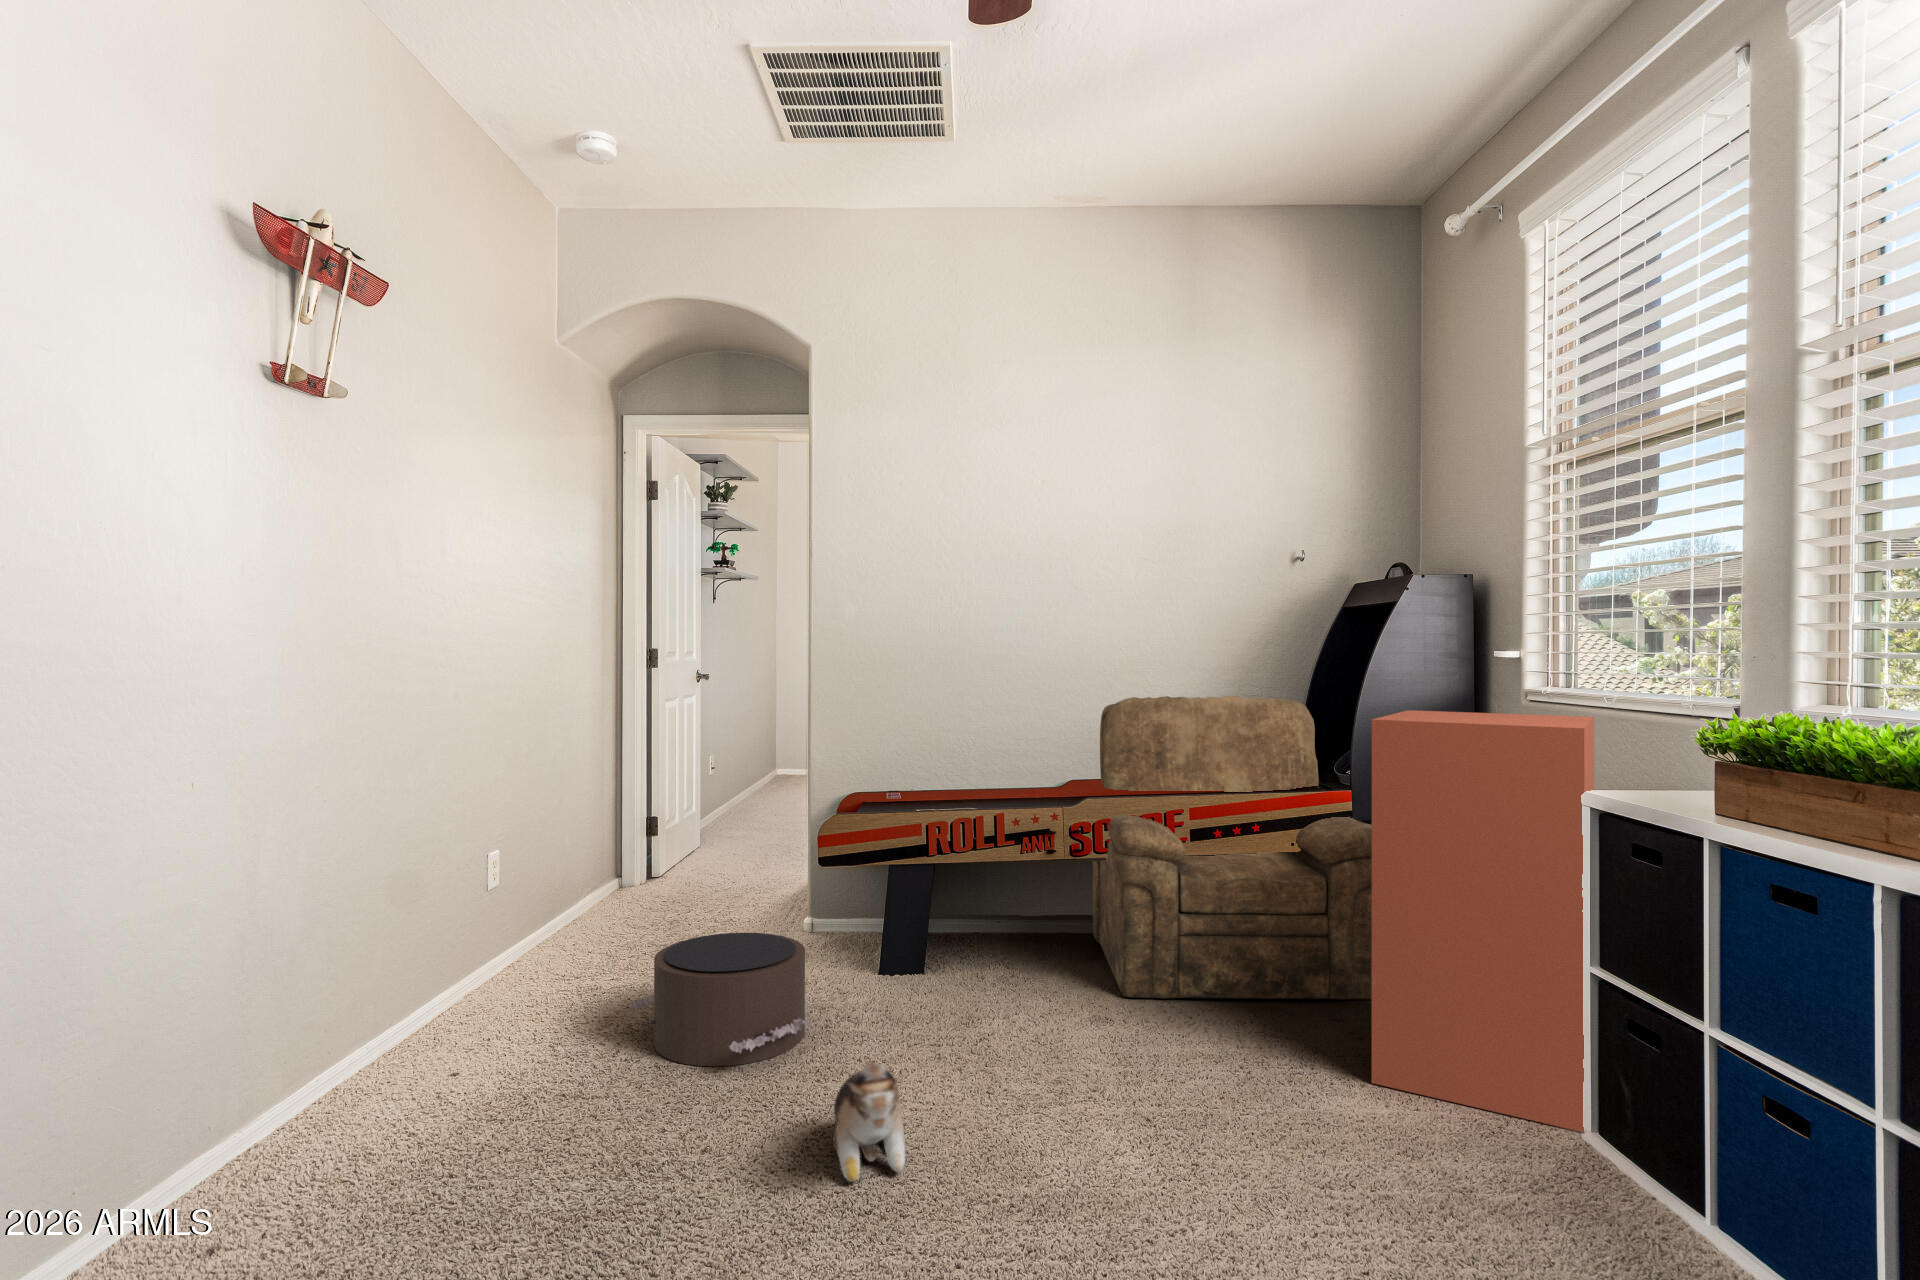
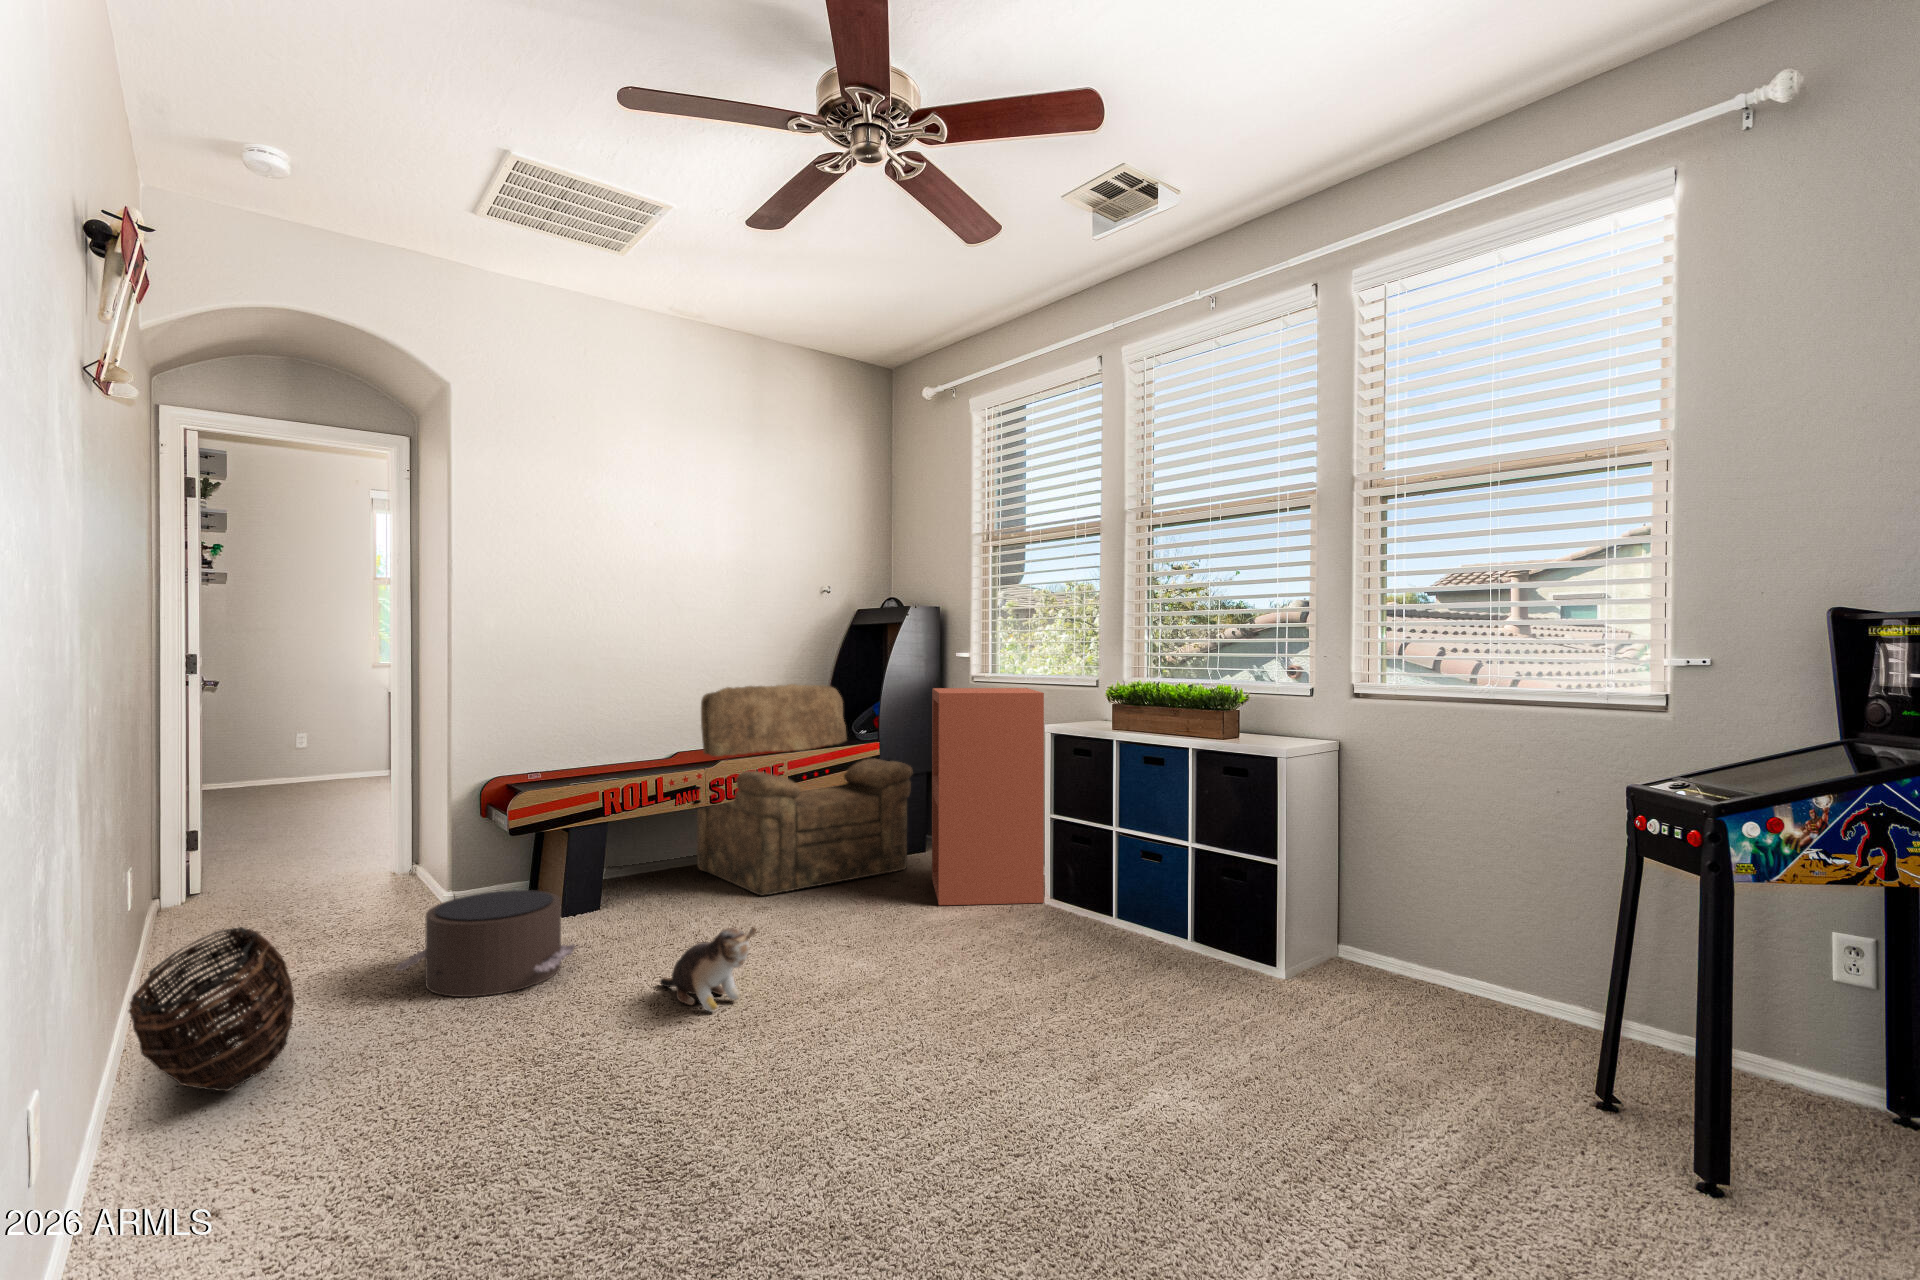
basket: none [271,933,485,1117] -> present [129,927,295,1091]

